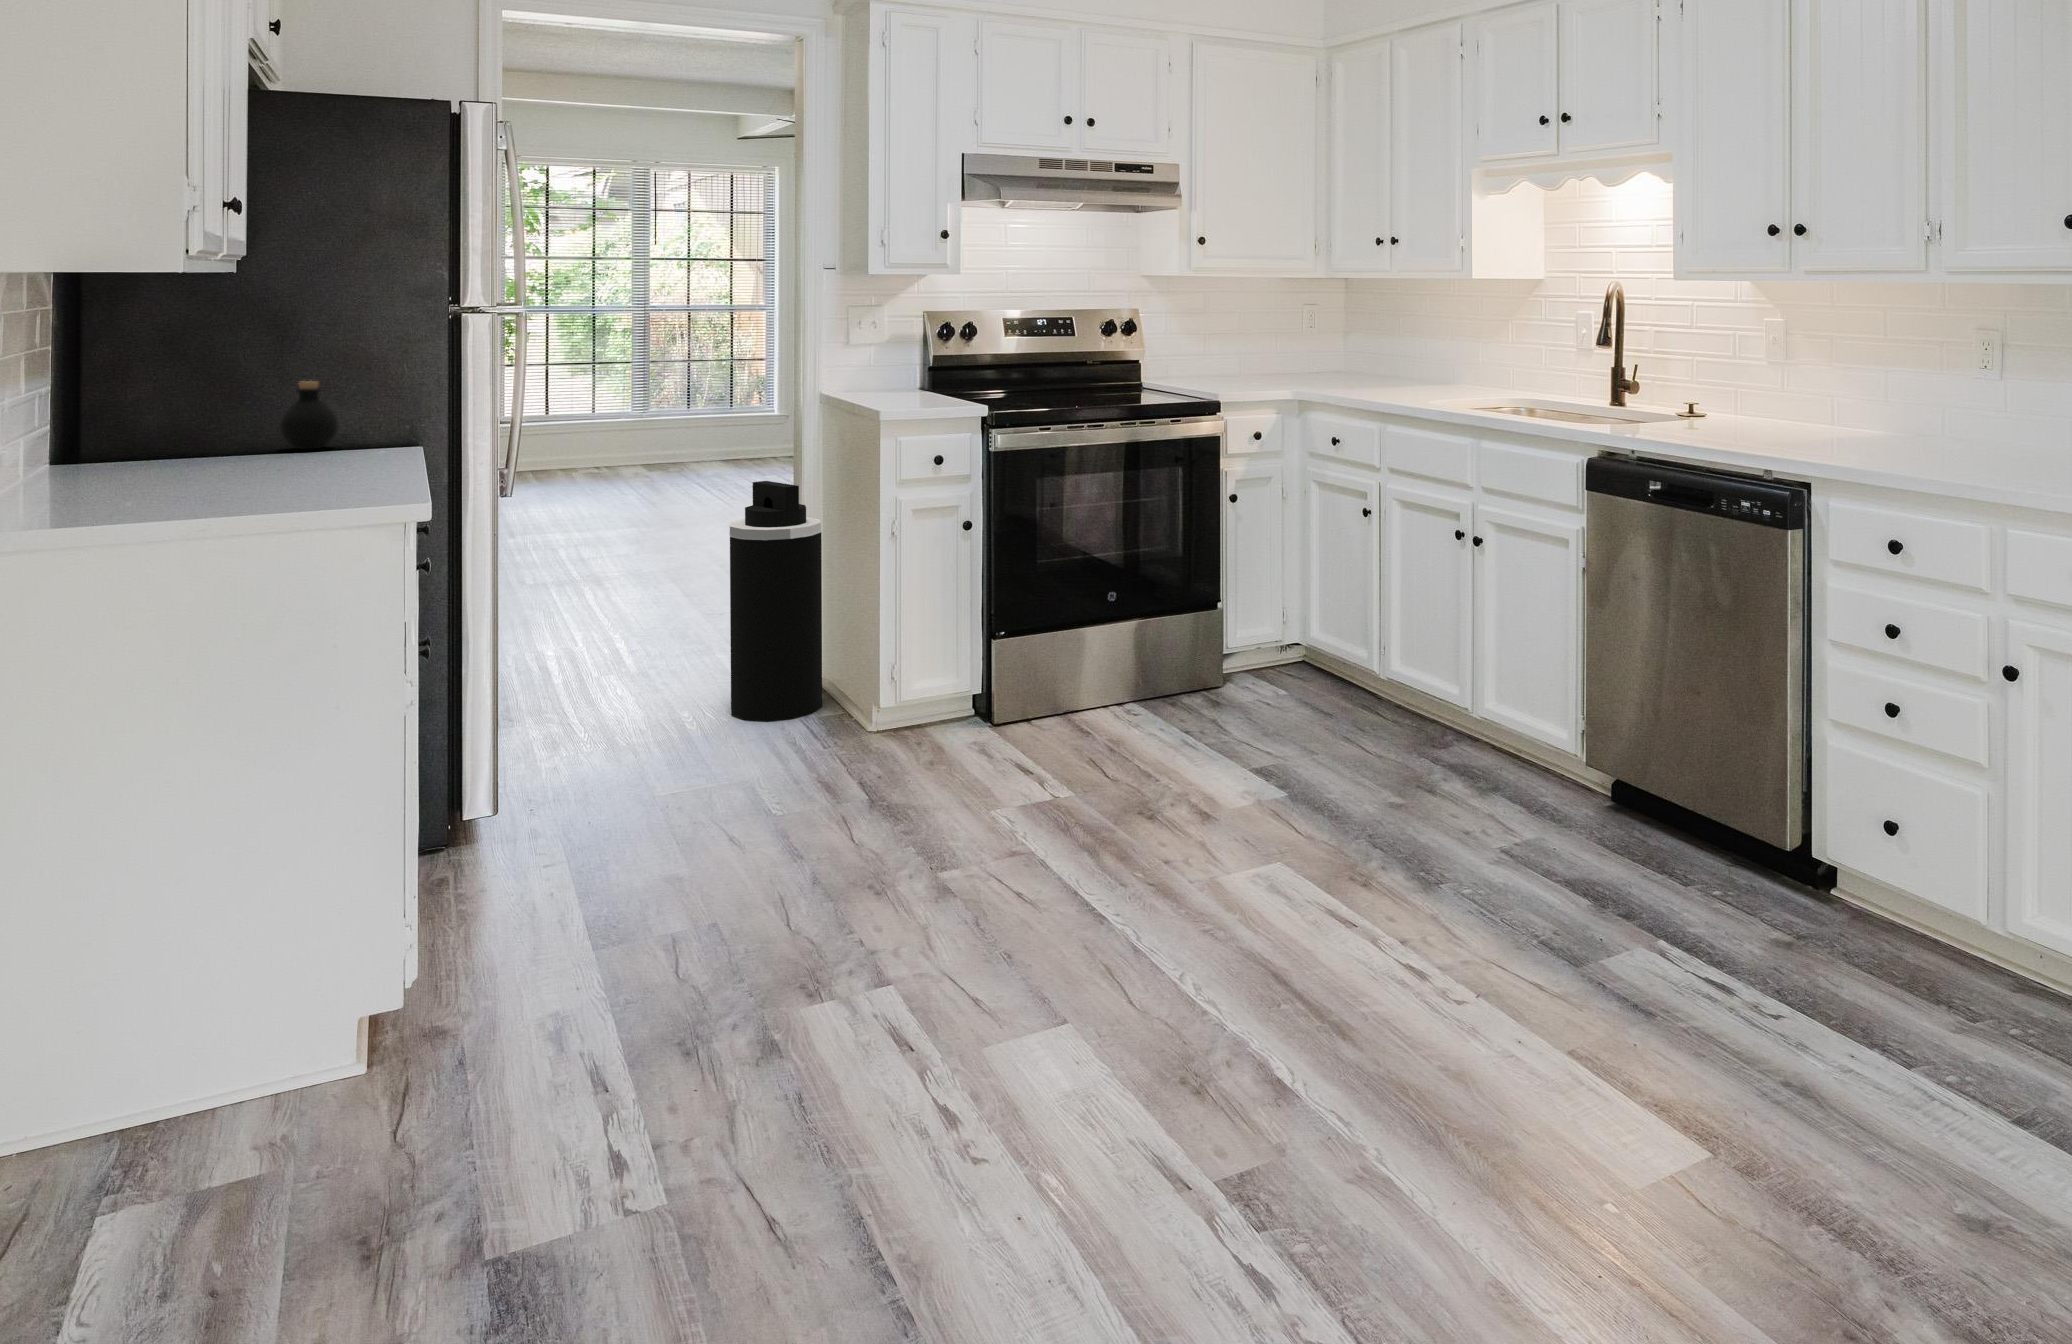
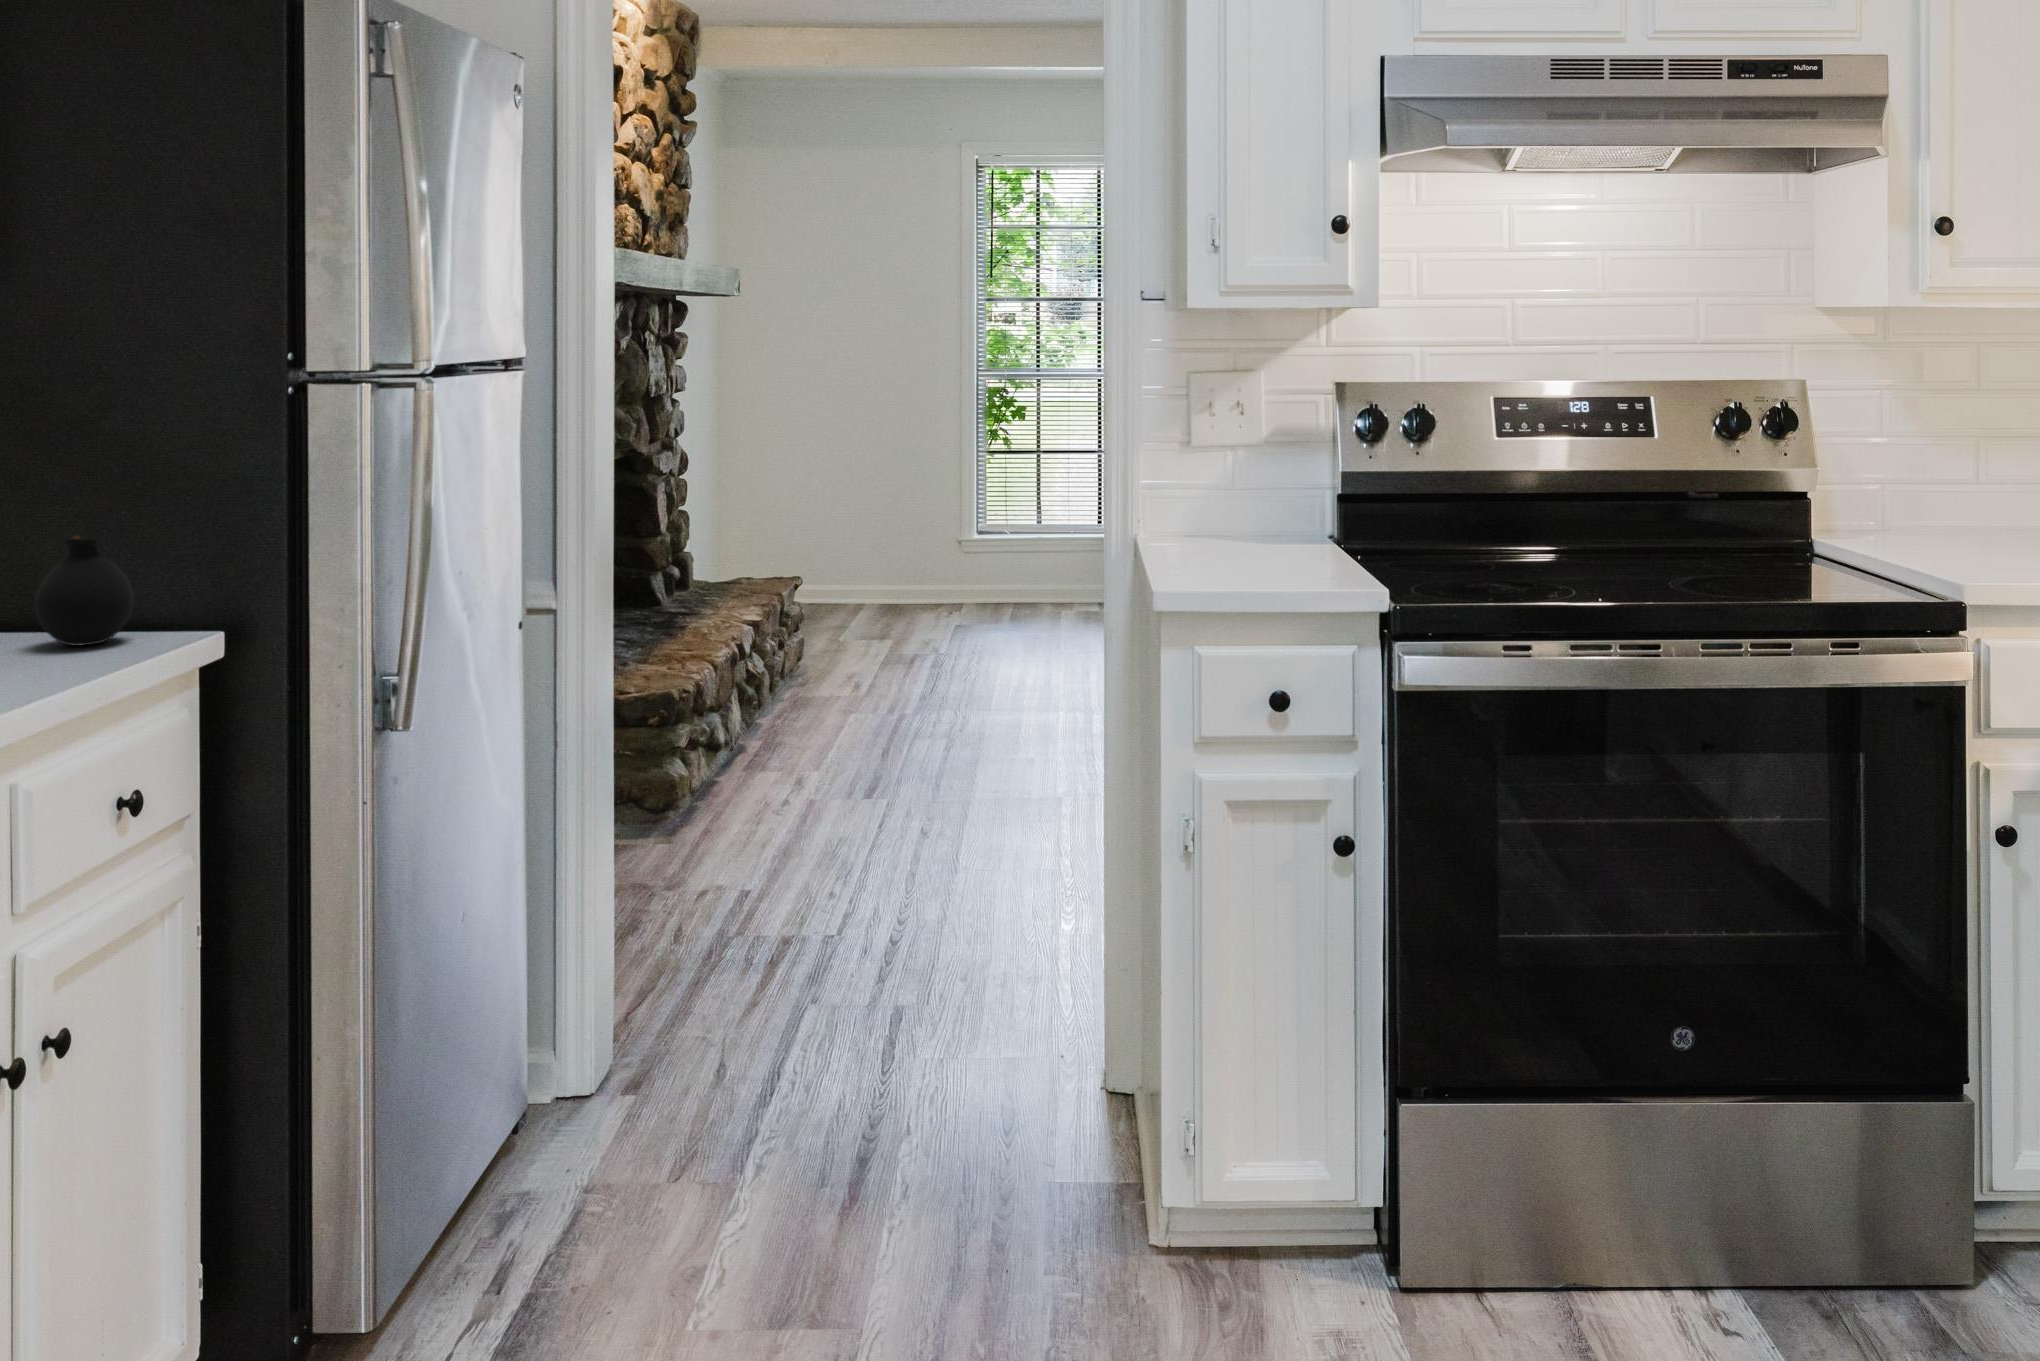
trash can: present [729,481,822,721] -> none [951,695,1122,1166]

